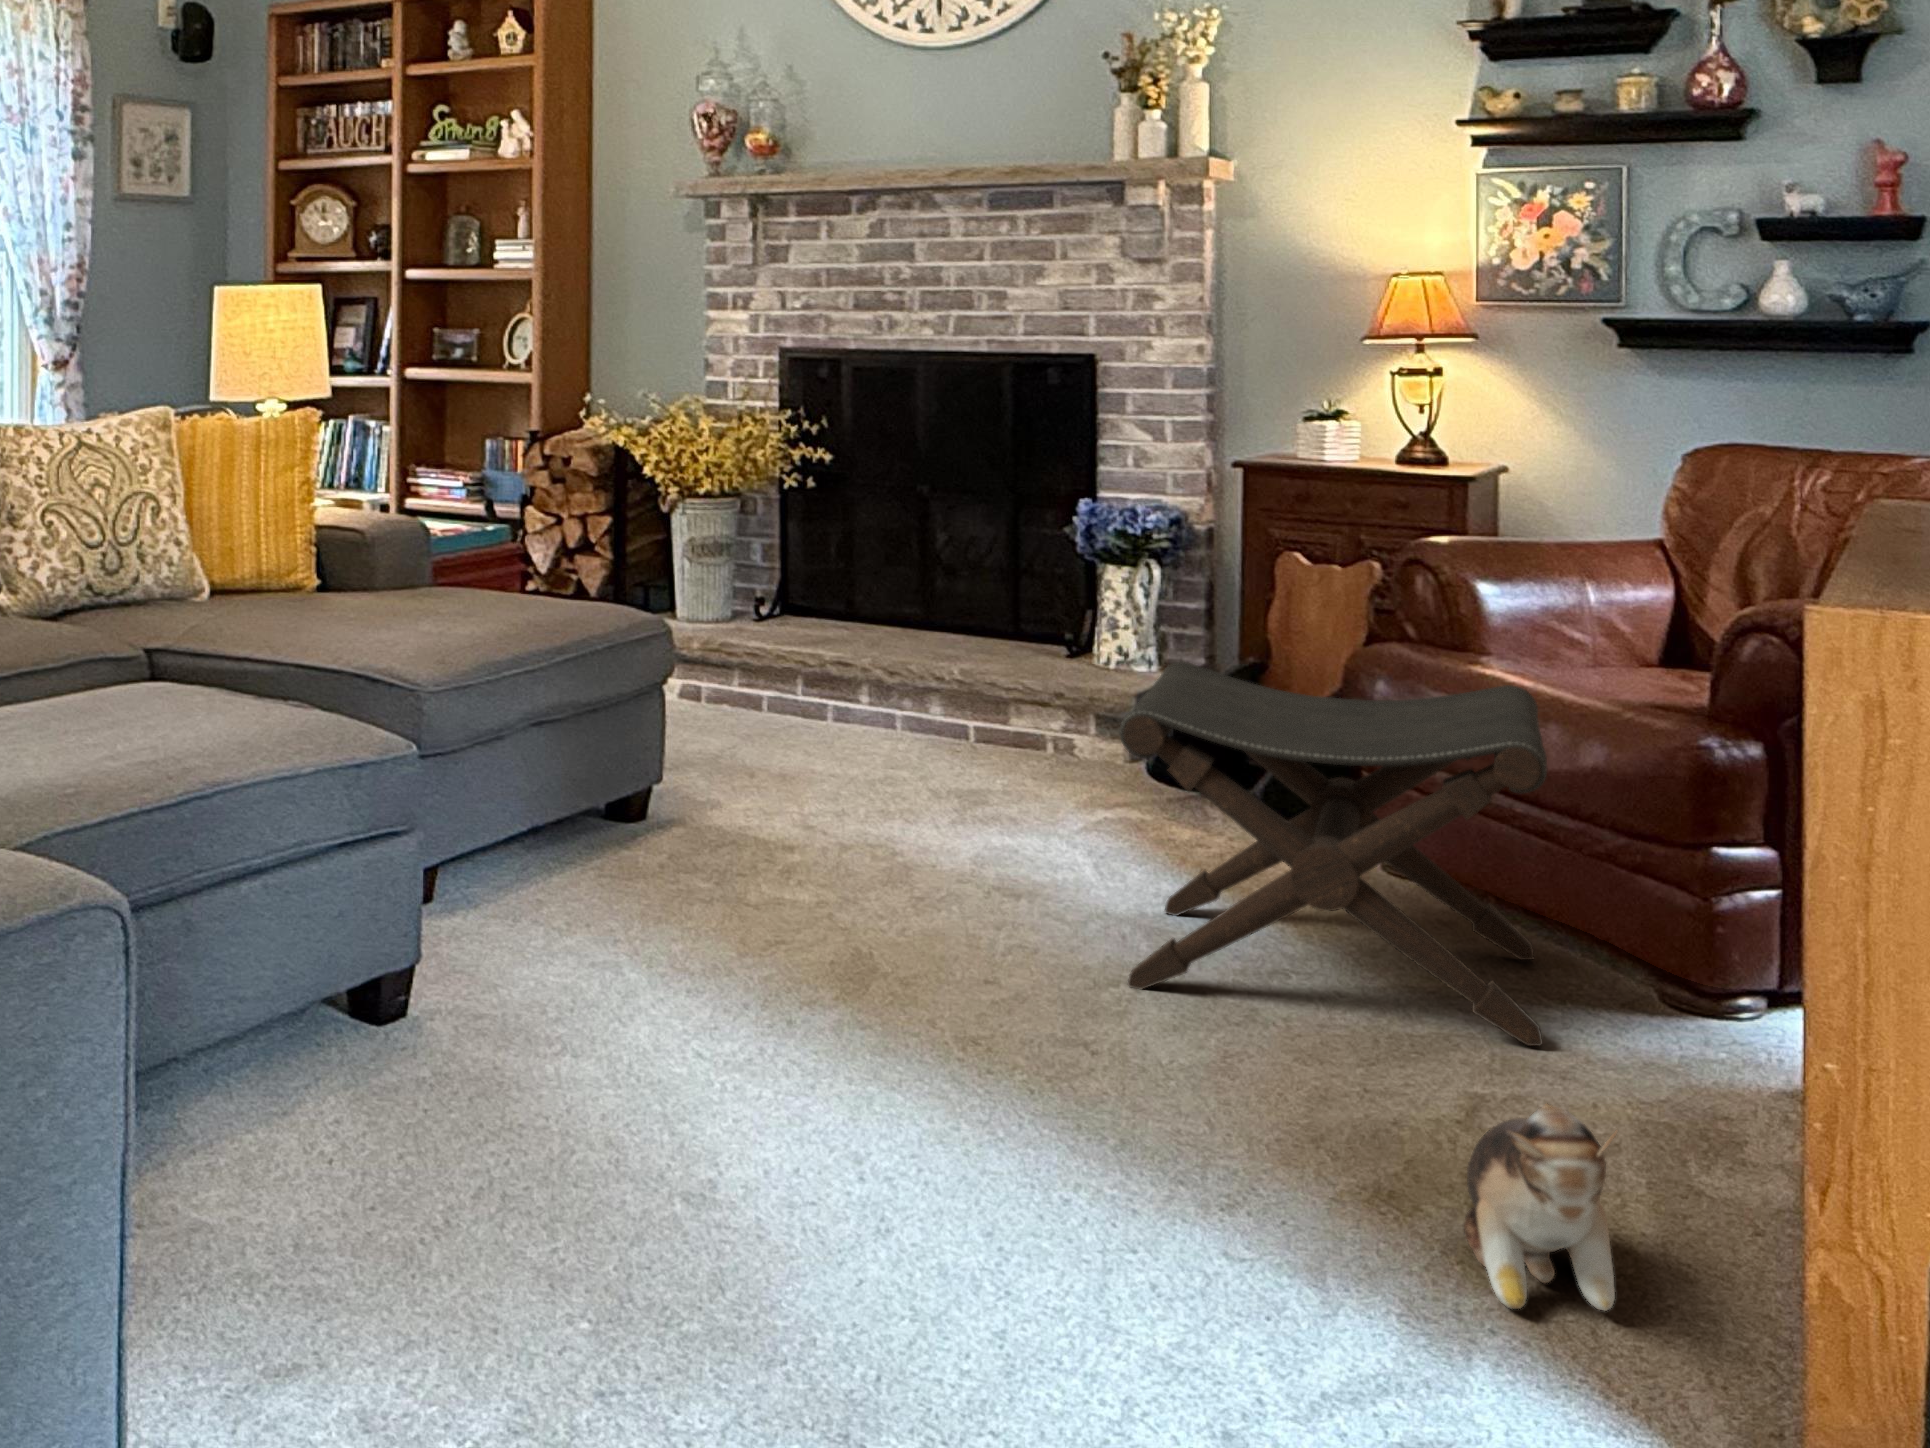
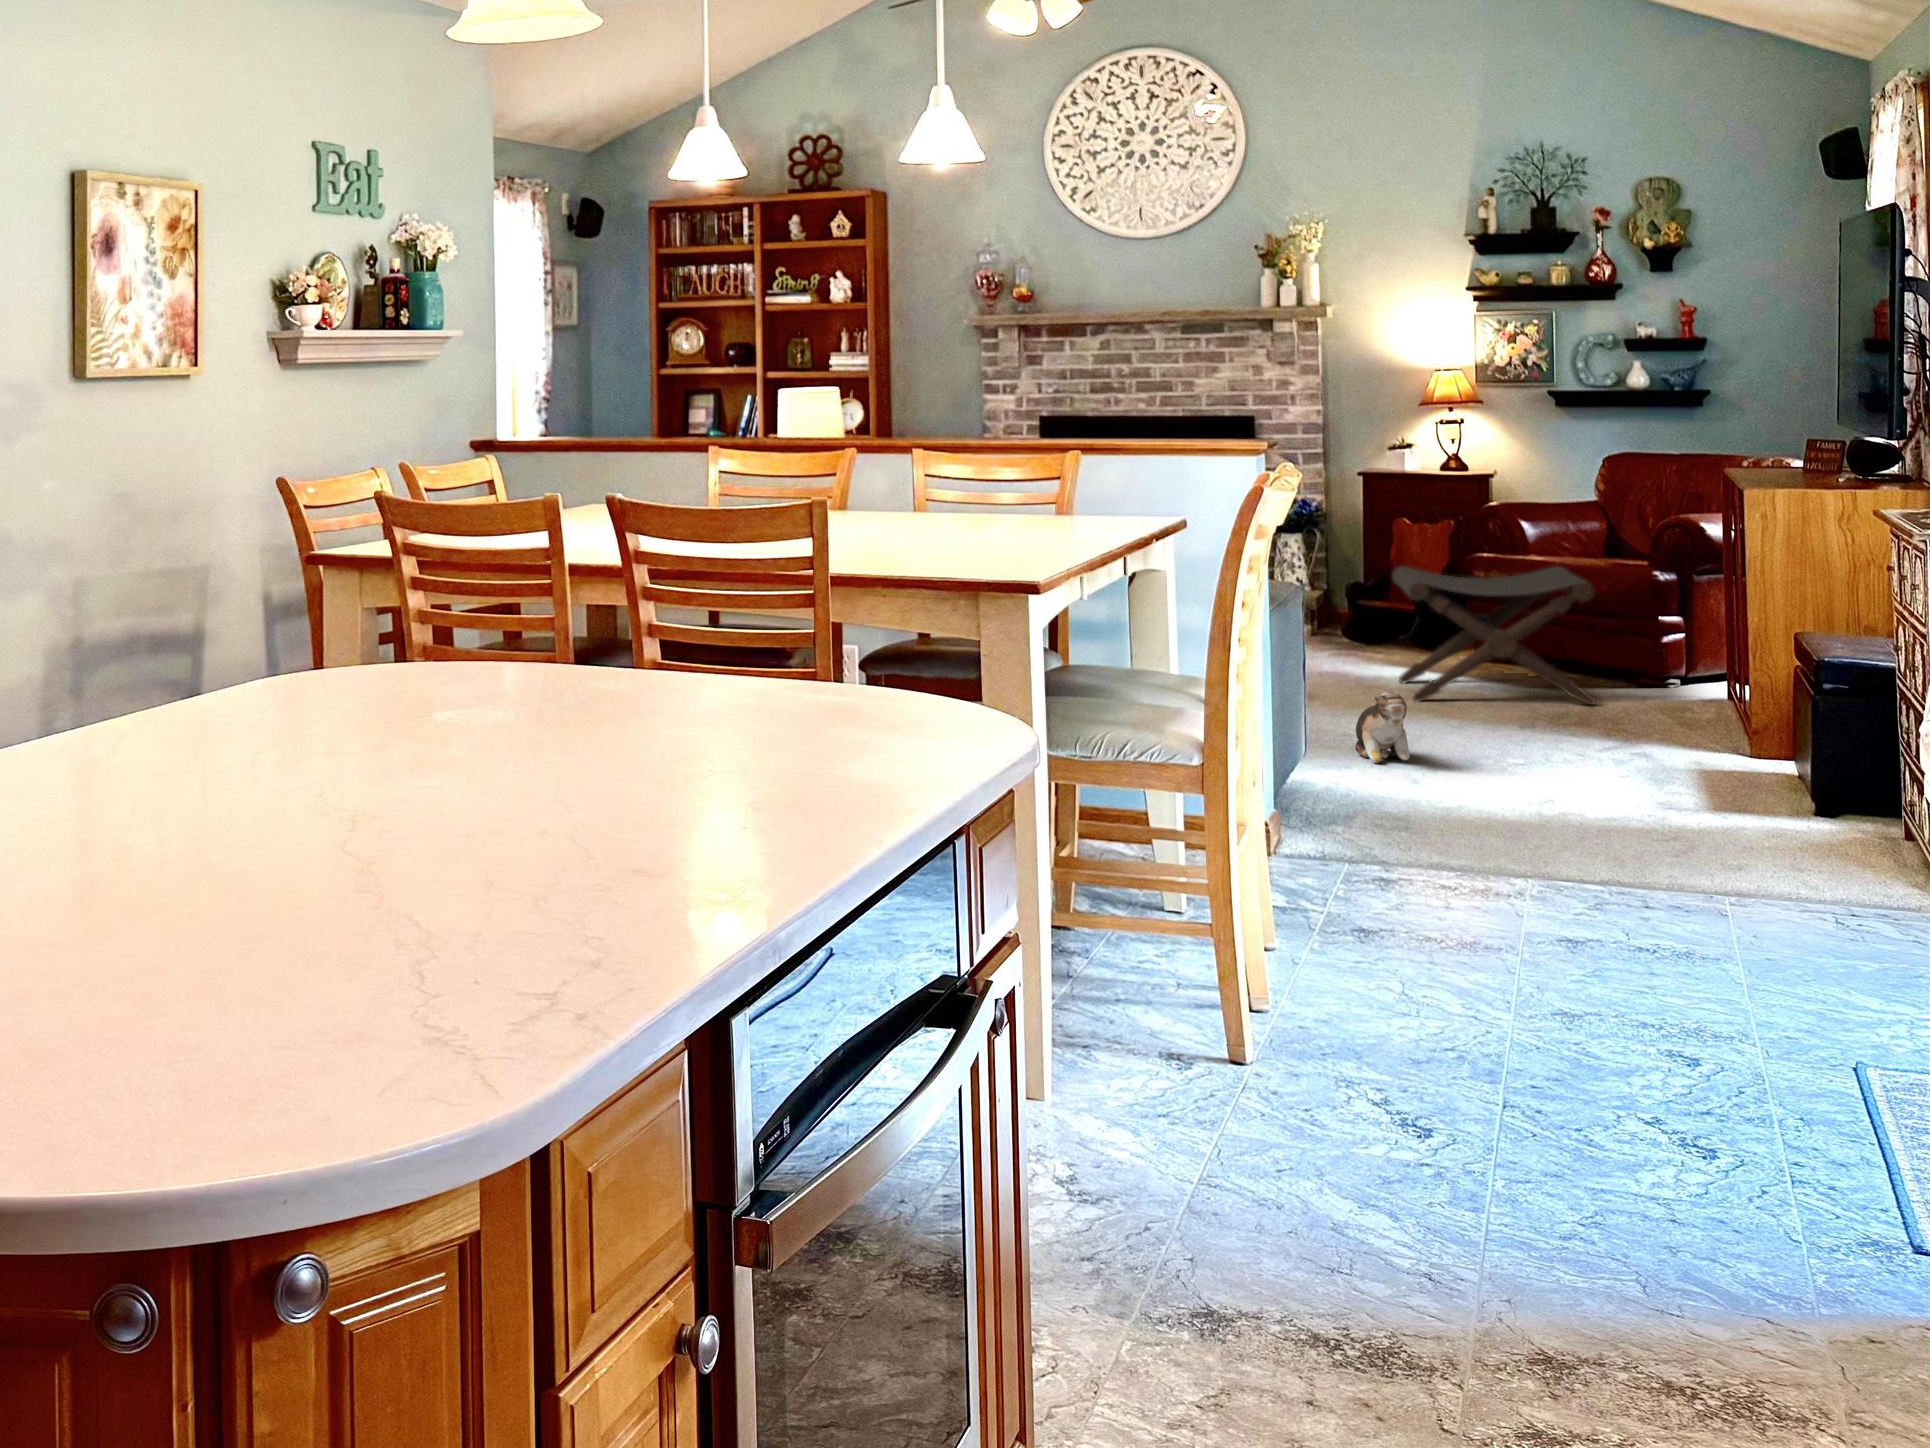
plush toy: present [1464,1104,1616,1310] -> present [1356,691,1410,763]

